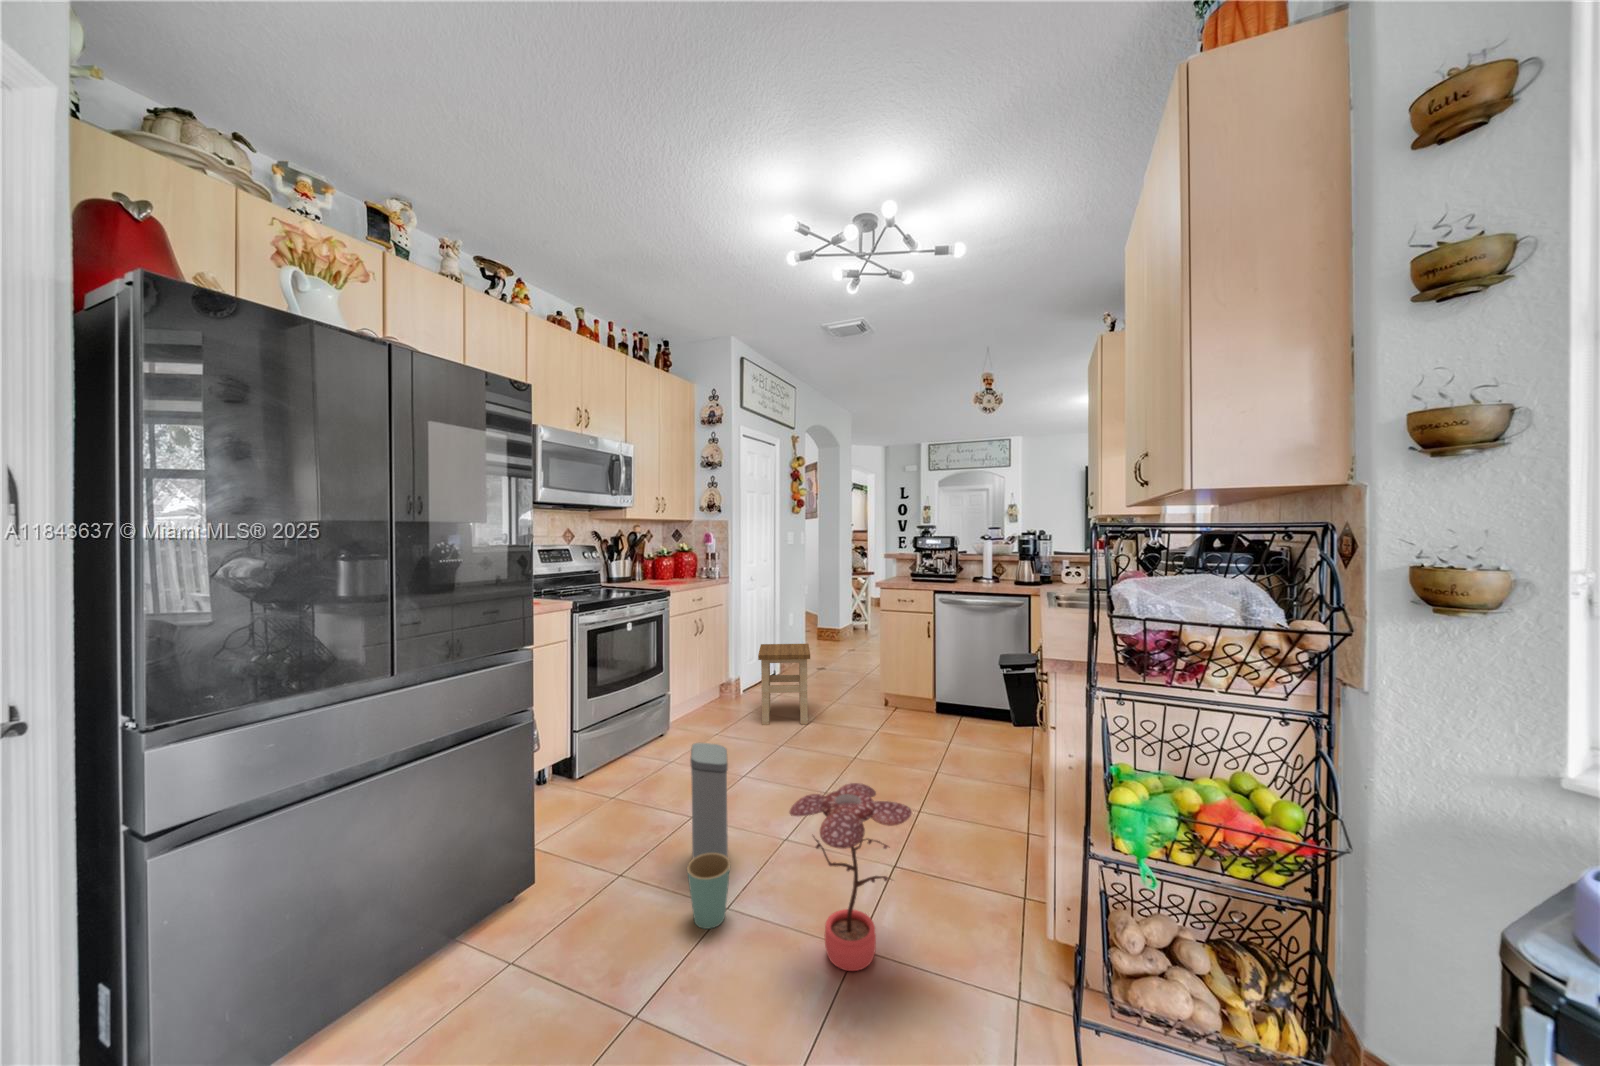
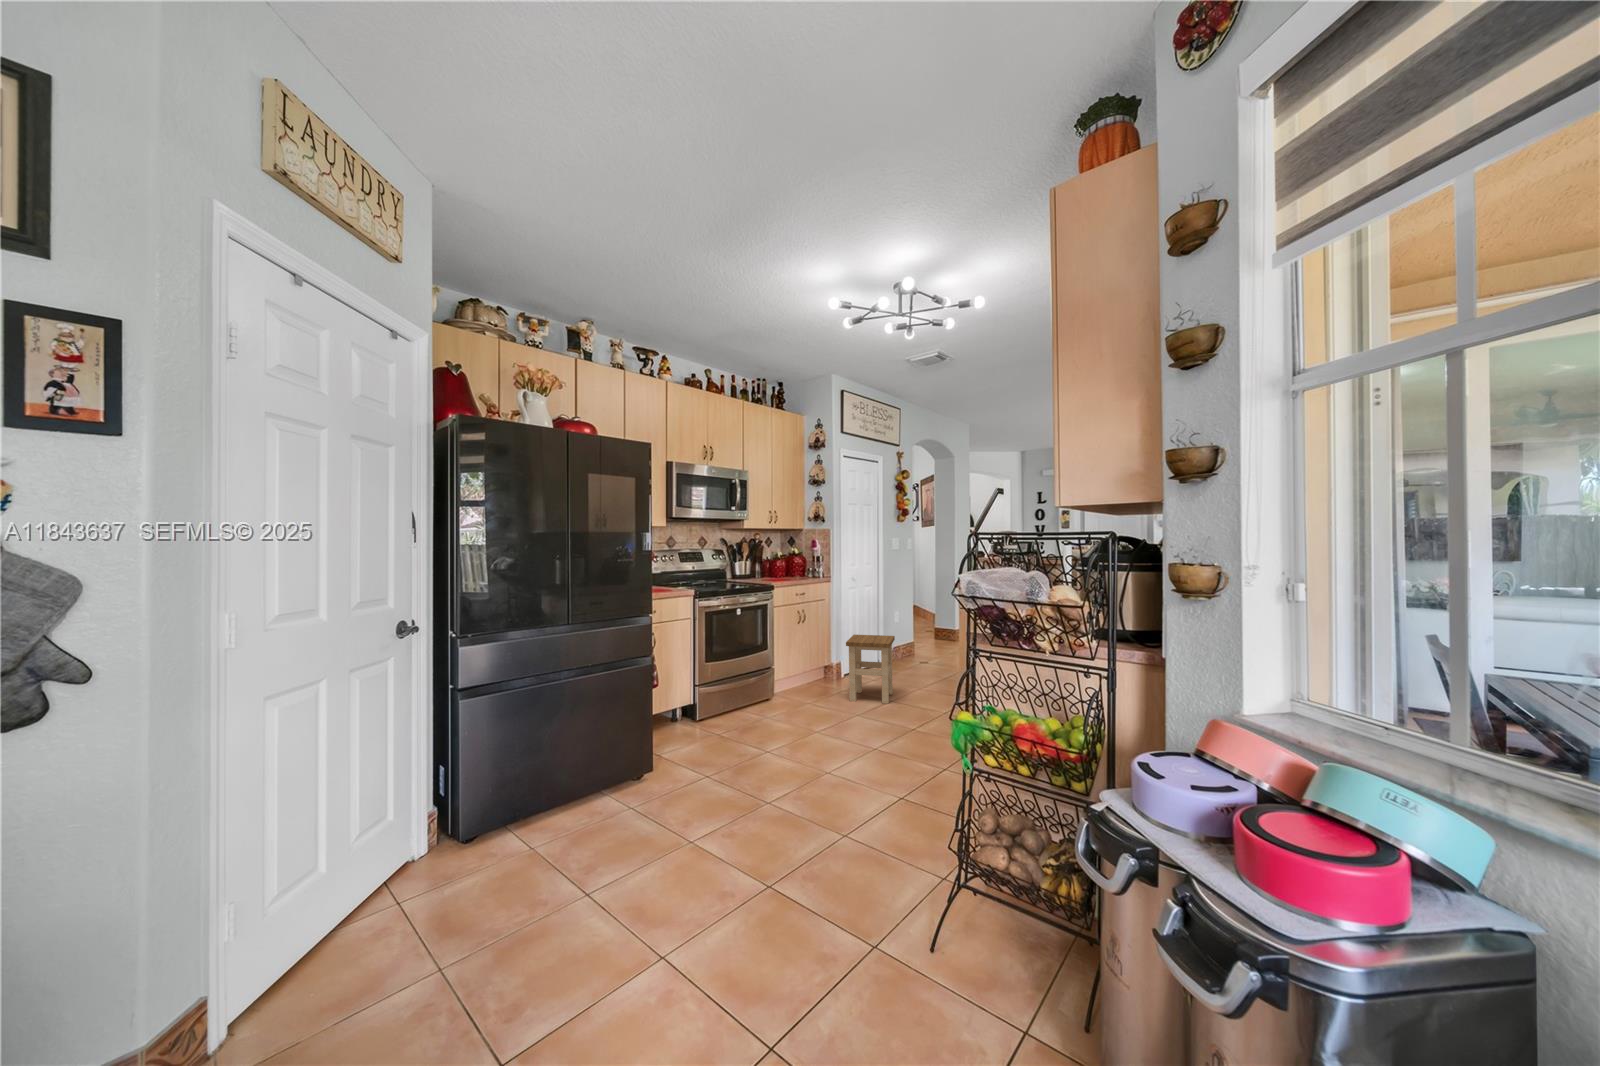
trash can: present [687,743,731,929] -> none [743,692,785,812]
potted plant: present [789,783,912,971] -> none [802,723,884,846]

